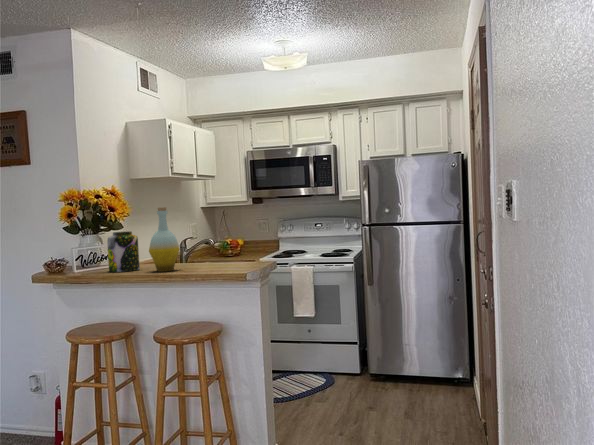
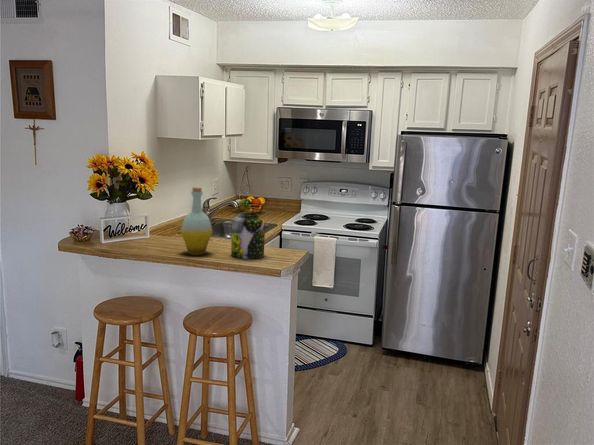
jar: present [107,231,140,272] -> present [231,212,265,259]

